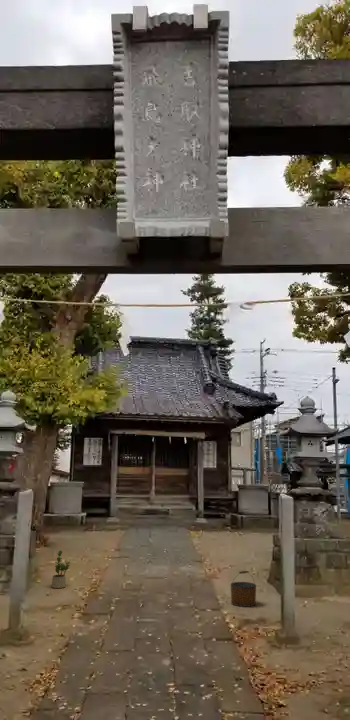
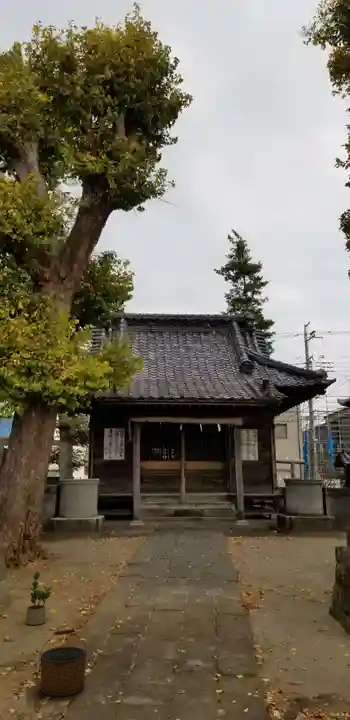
bucket: present [231,571,256,607] -> present [39,630,87,697]

